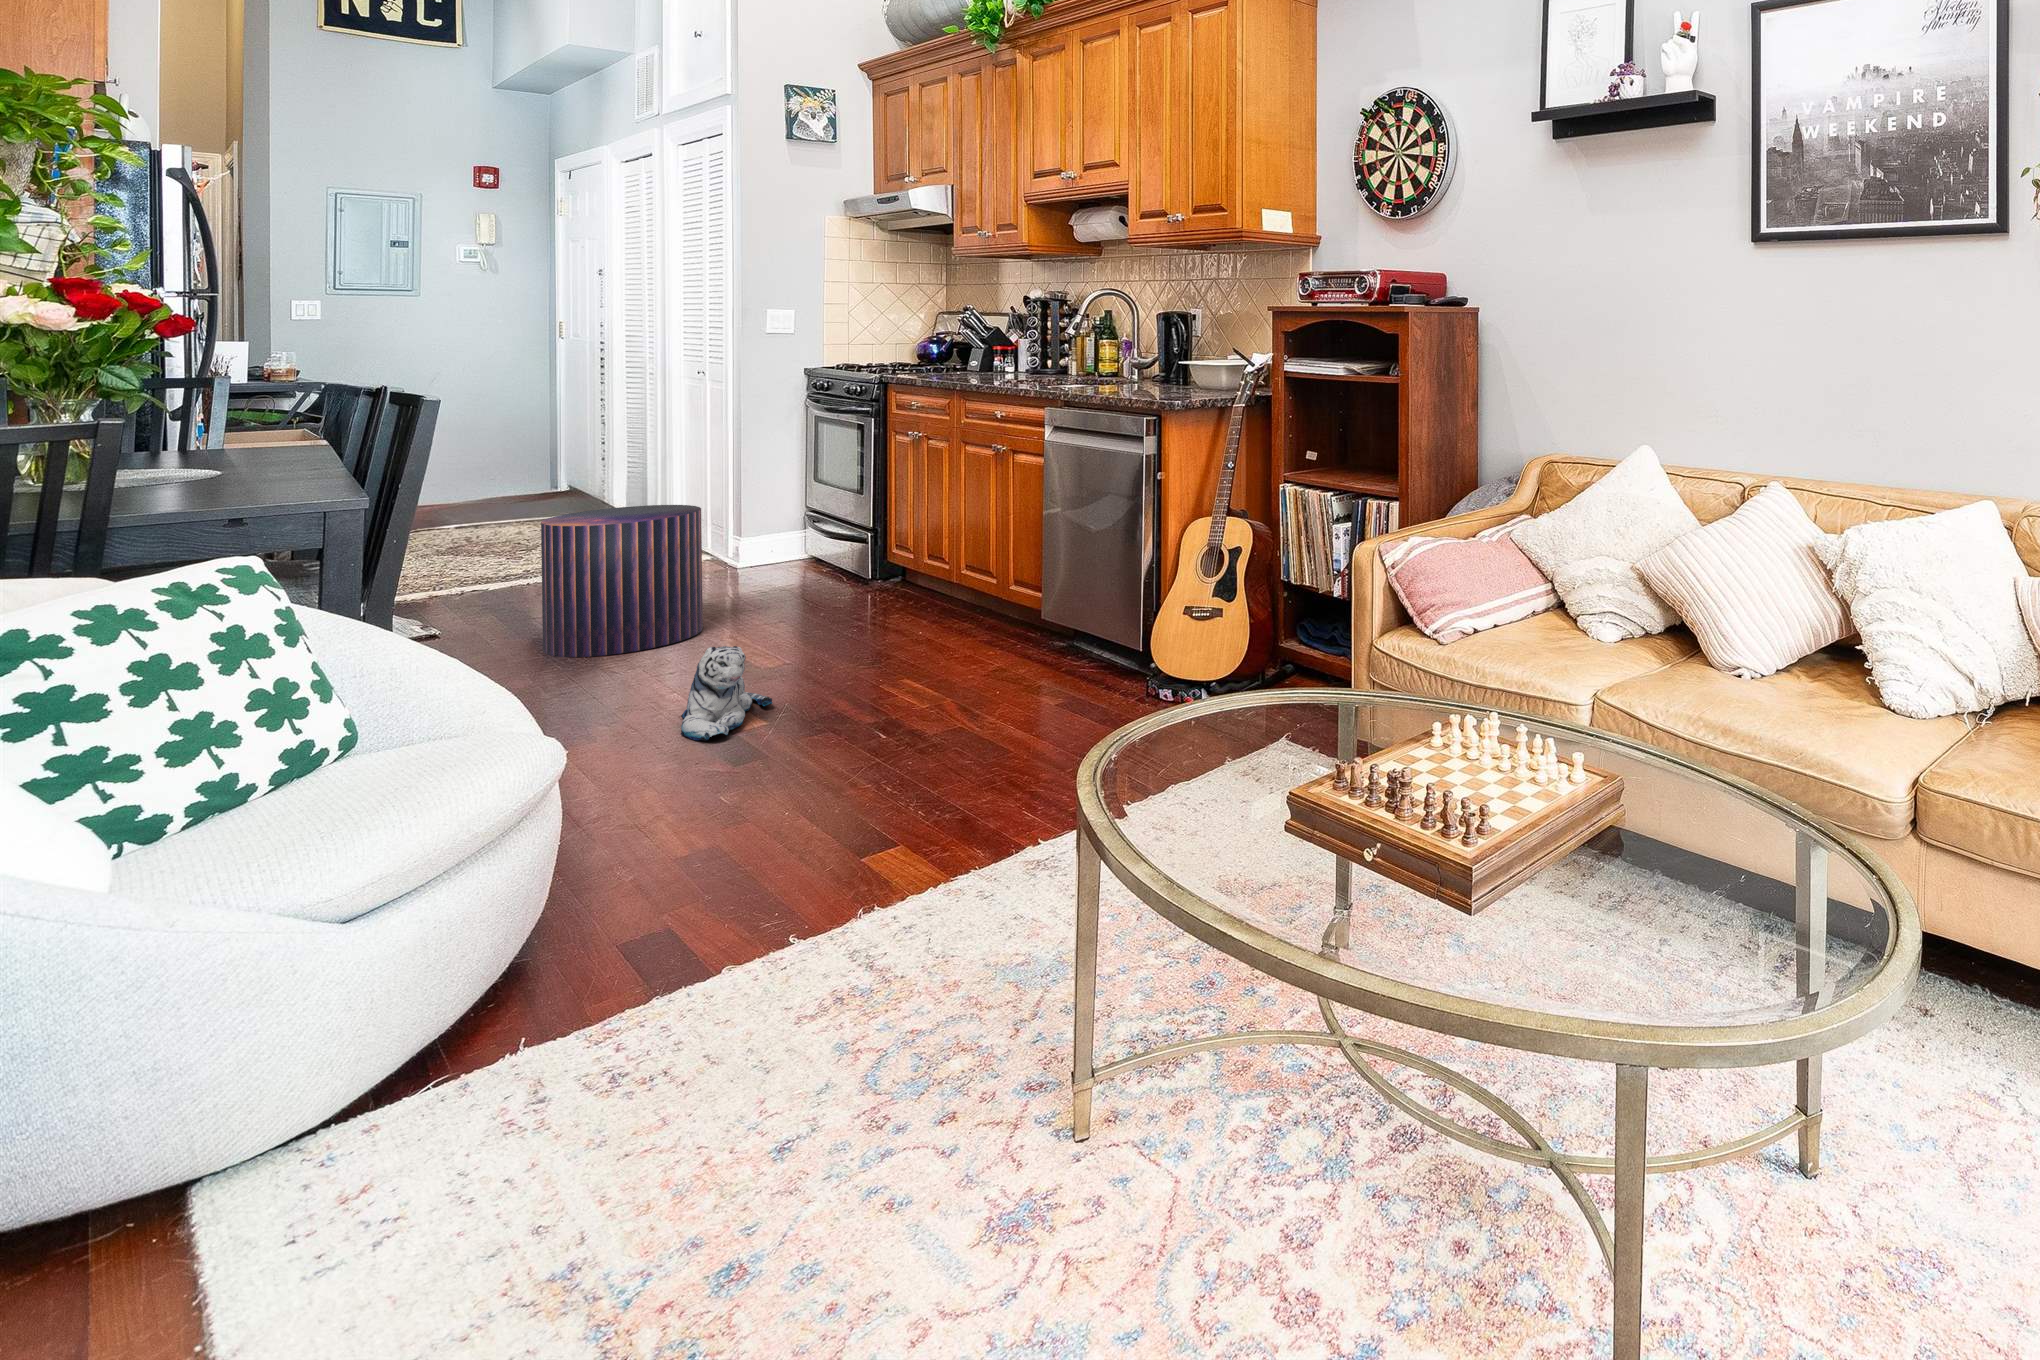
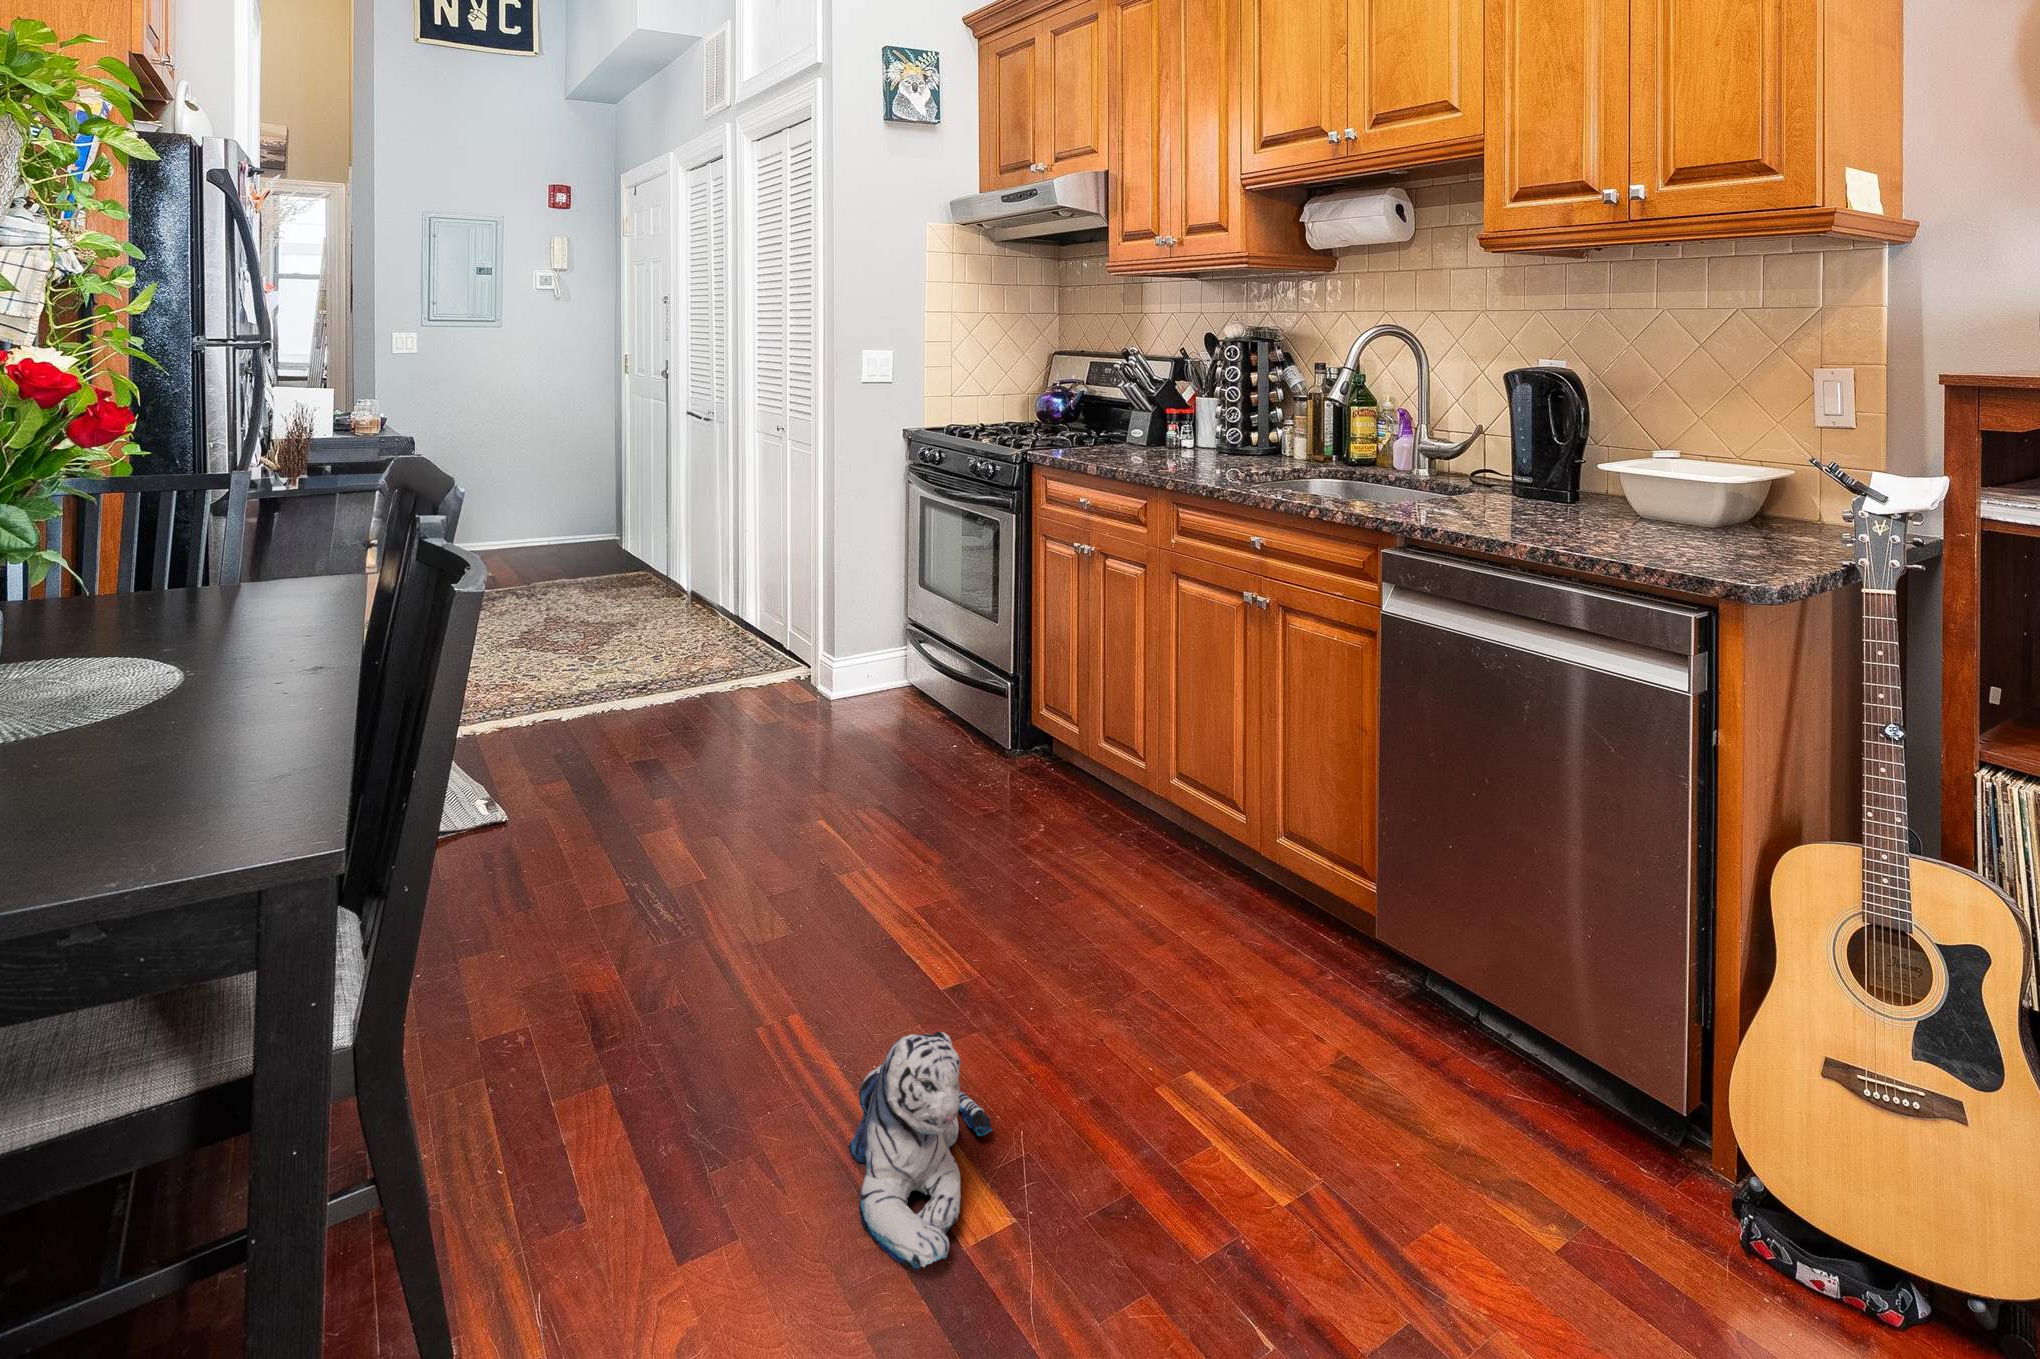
pouf: present [541,505,703,657] -> none [622,647,819,904]

